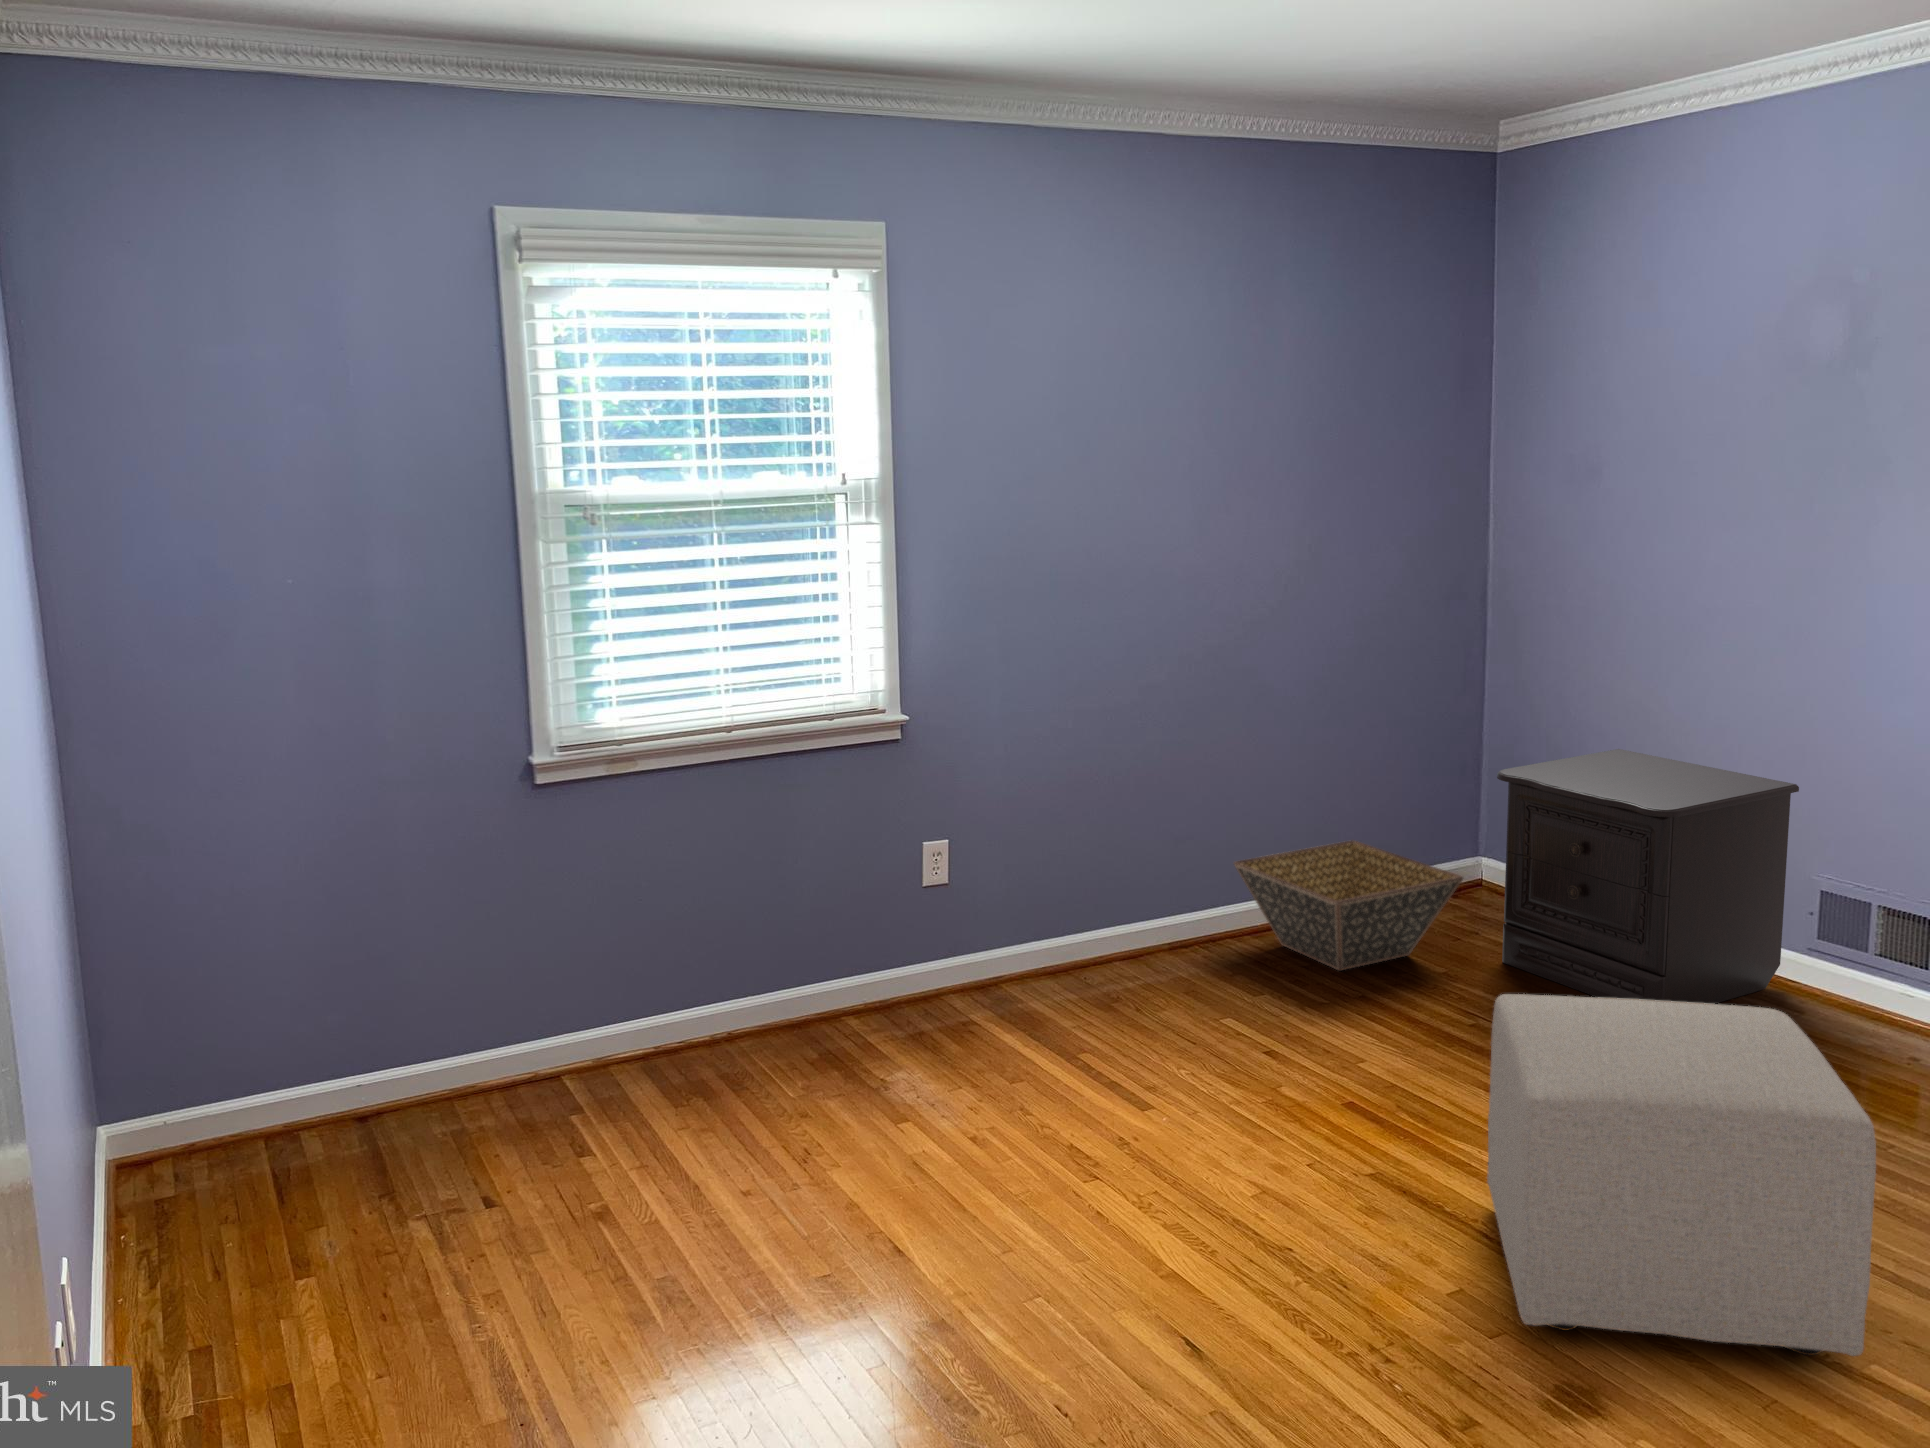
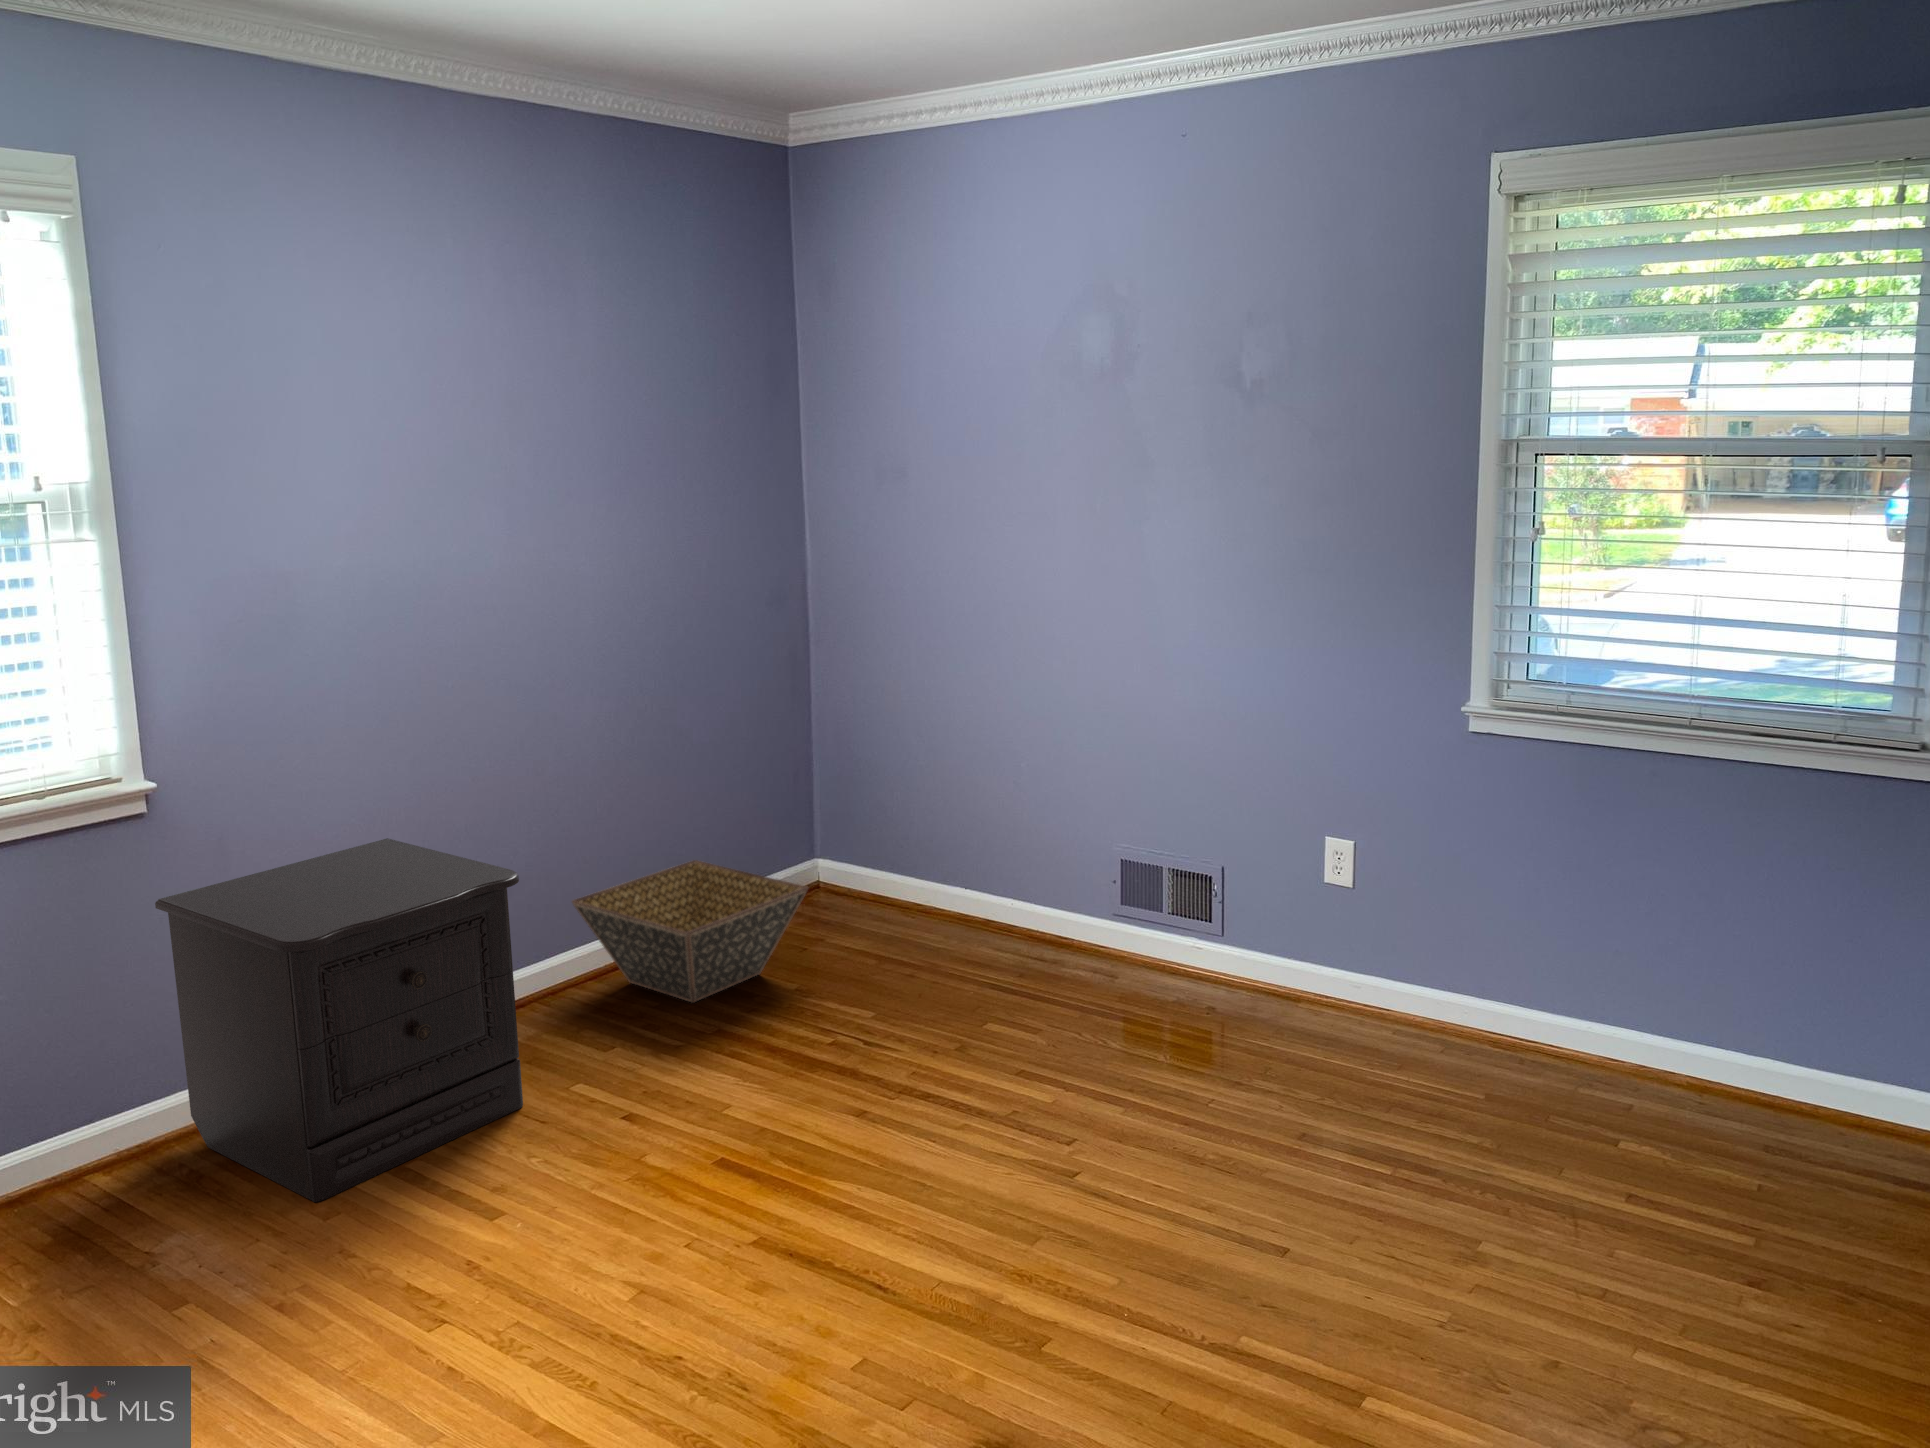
nightstand: present [1497,749,1799,1004] -> present [155,838,523,1202]
ottoman: present [1487,994,1876,1356] -> none [871,999,1241,1390]

